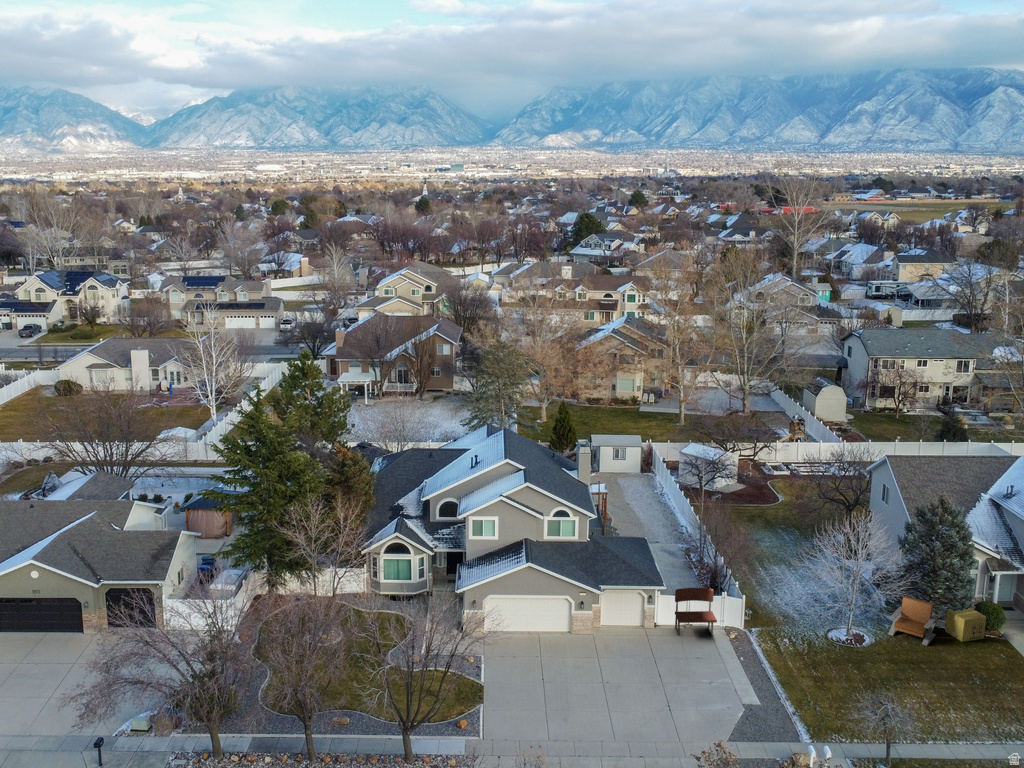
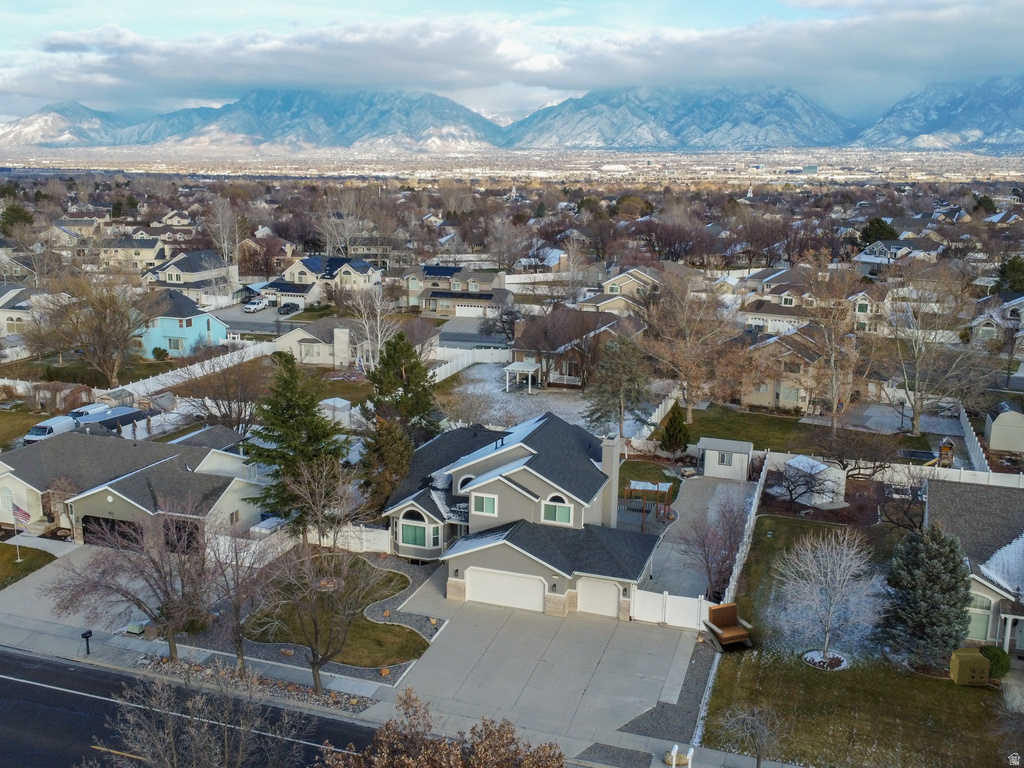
bench: present [675,588,717,636] -> none [643,585,686,636]
lounge chair: present [888,596,938,646] -> present [702,602,753,652]

